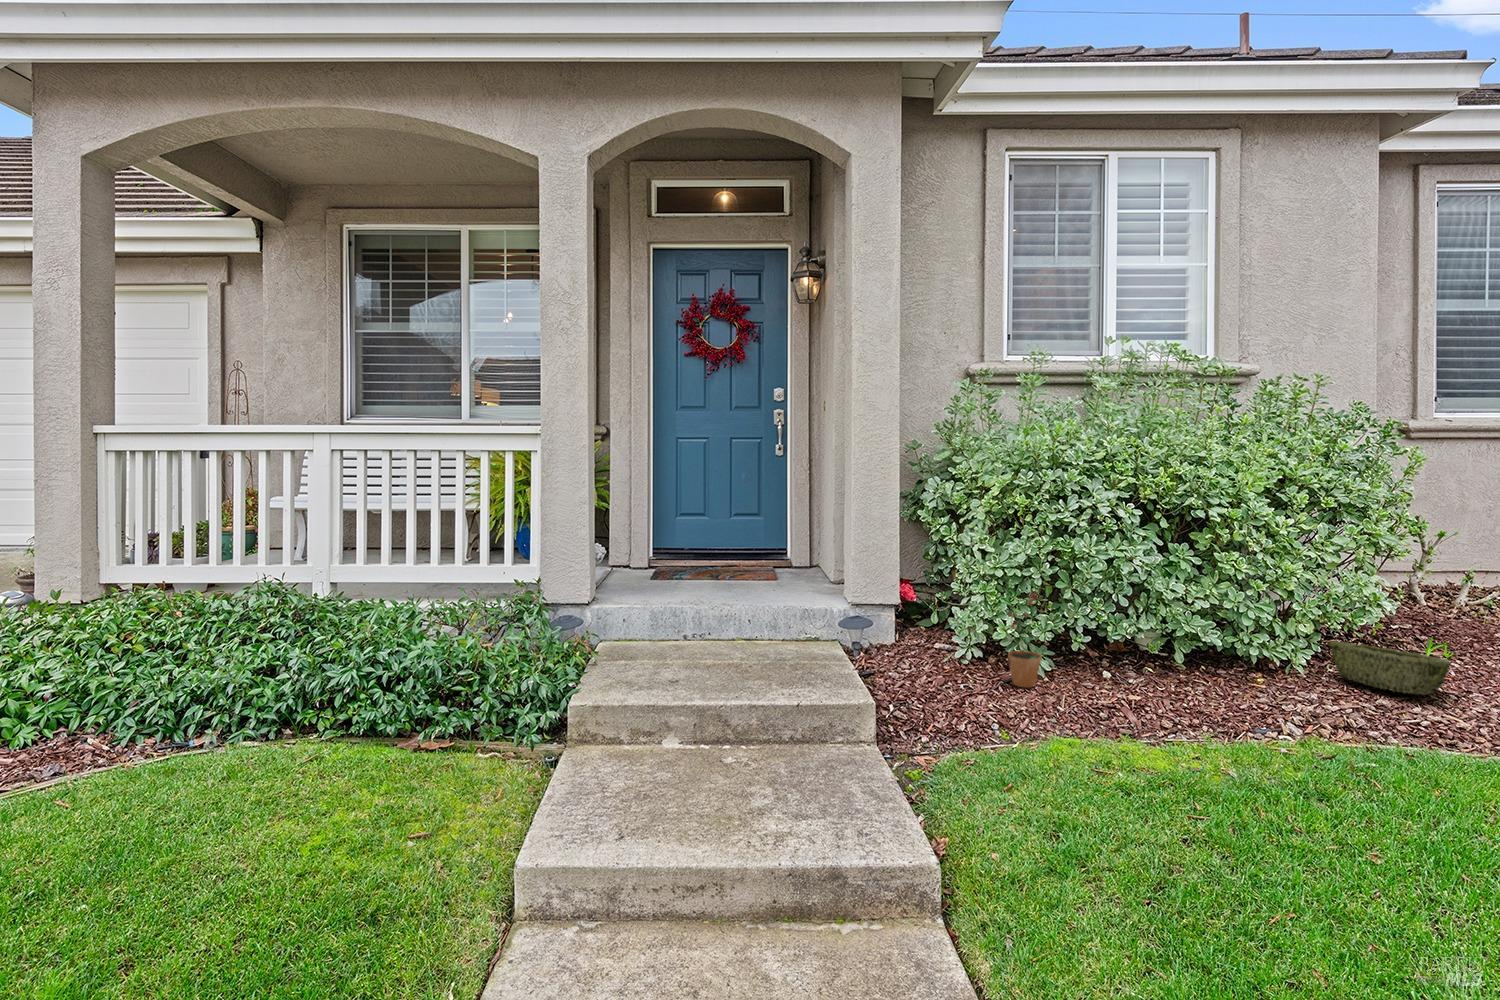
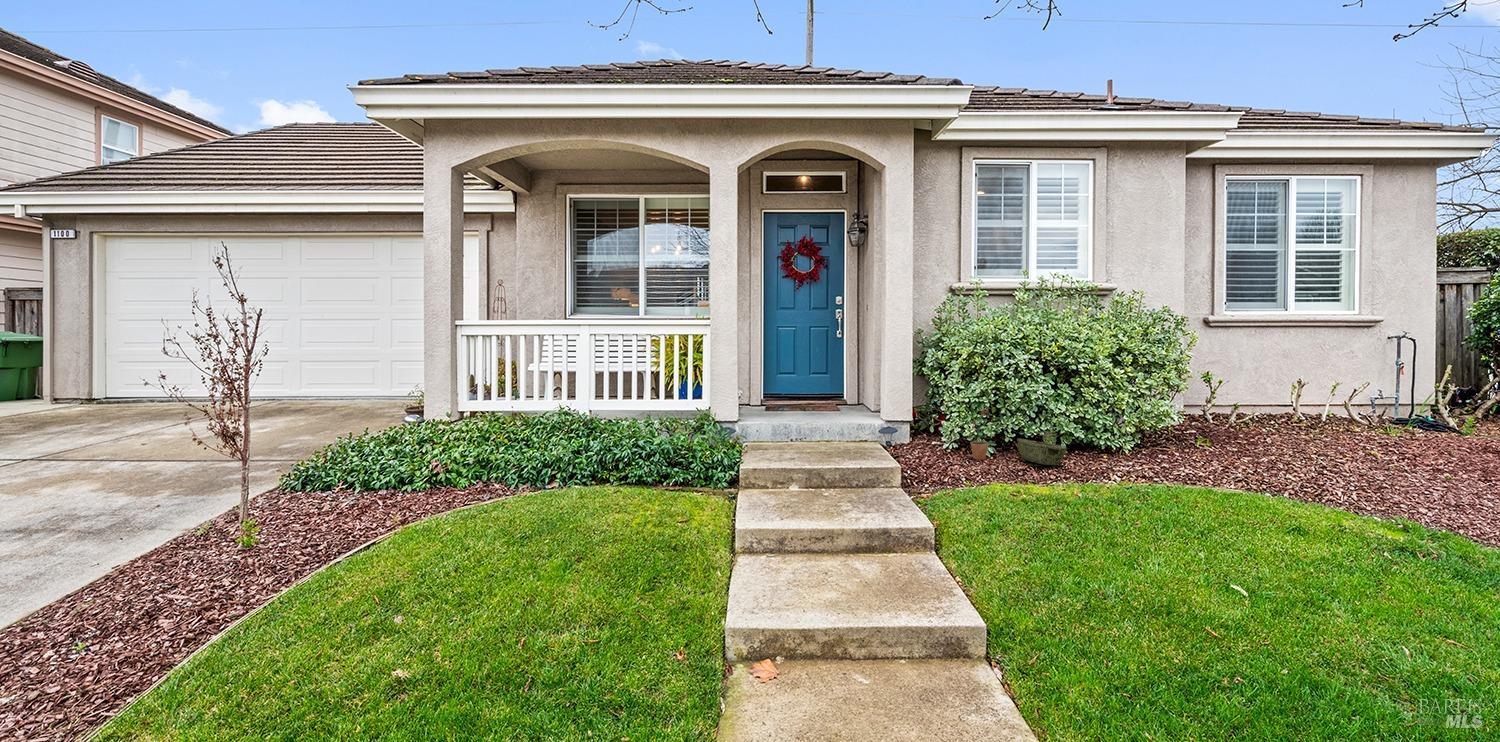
woven basket: present [1329,641,1451,694] -> present [1017,438,1066,465]

